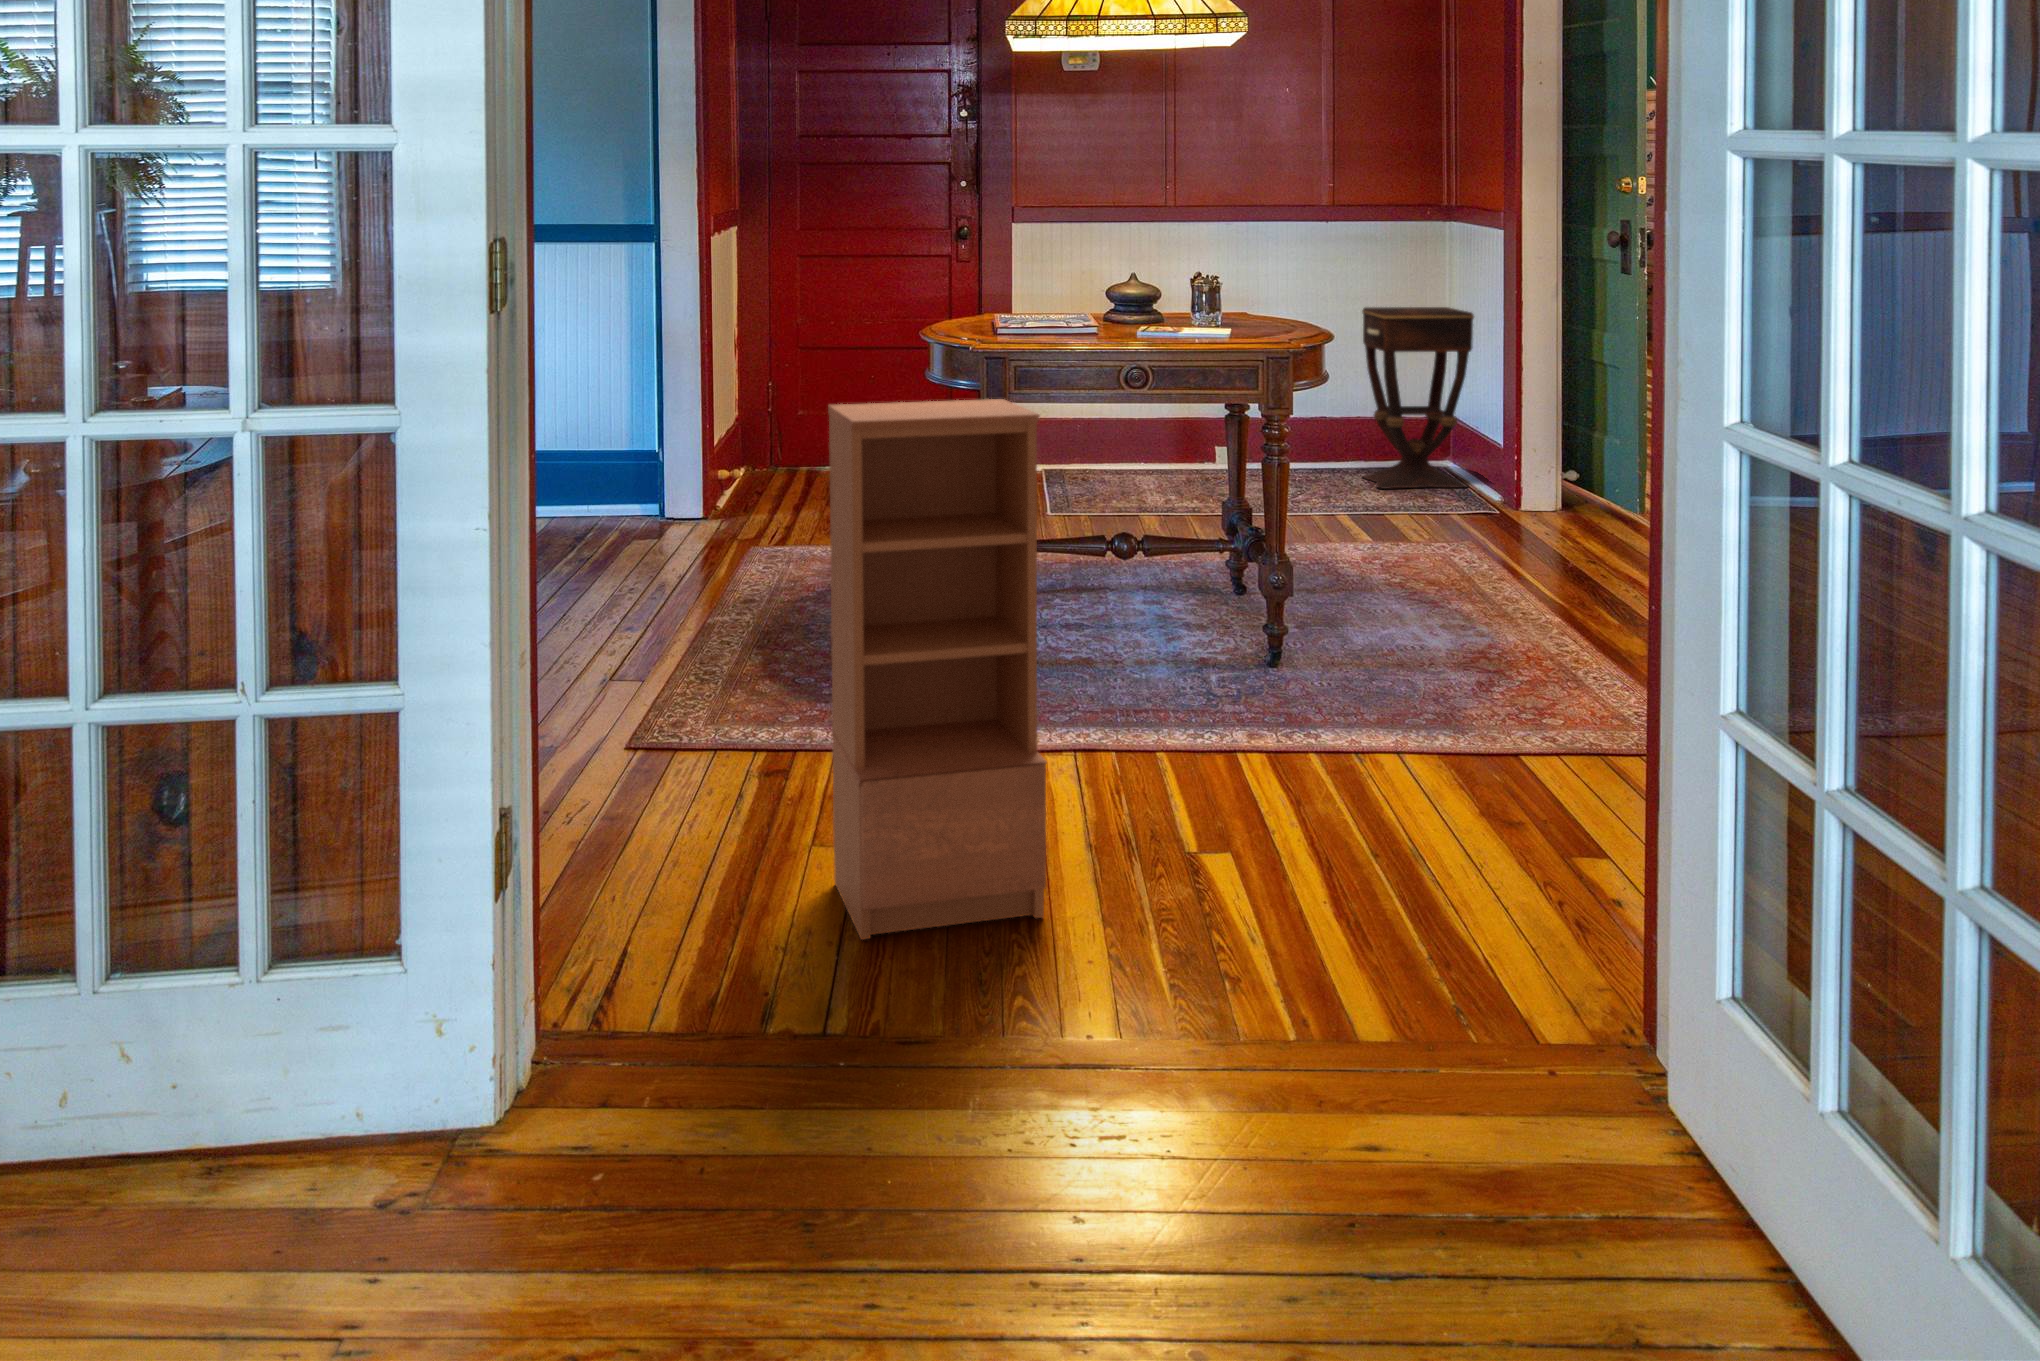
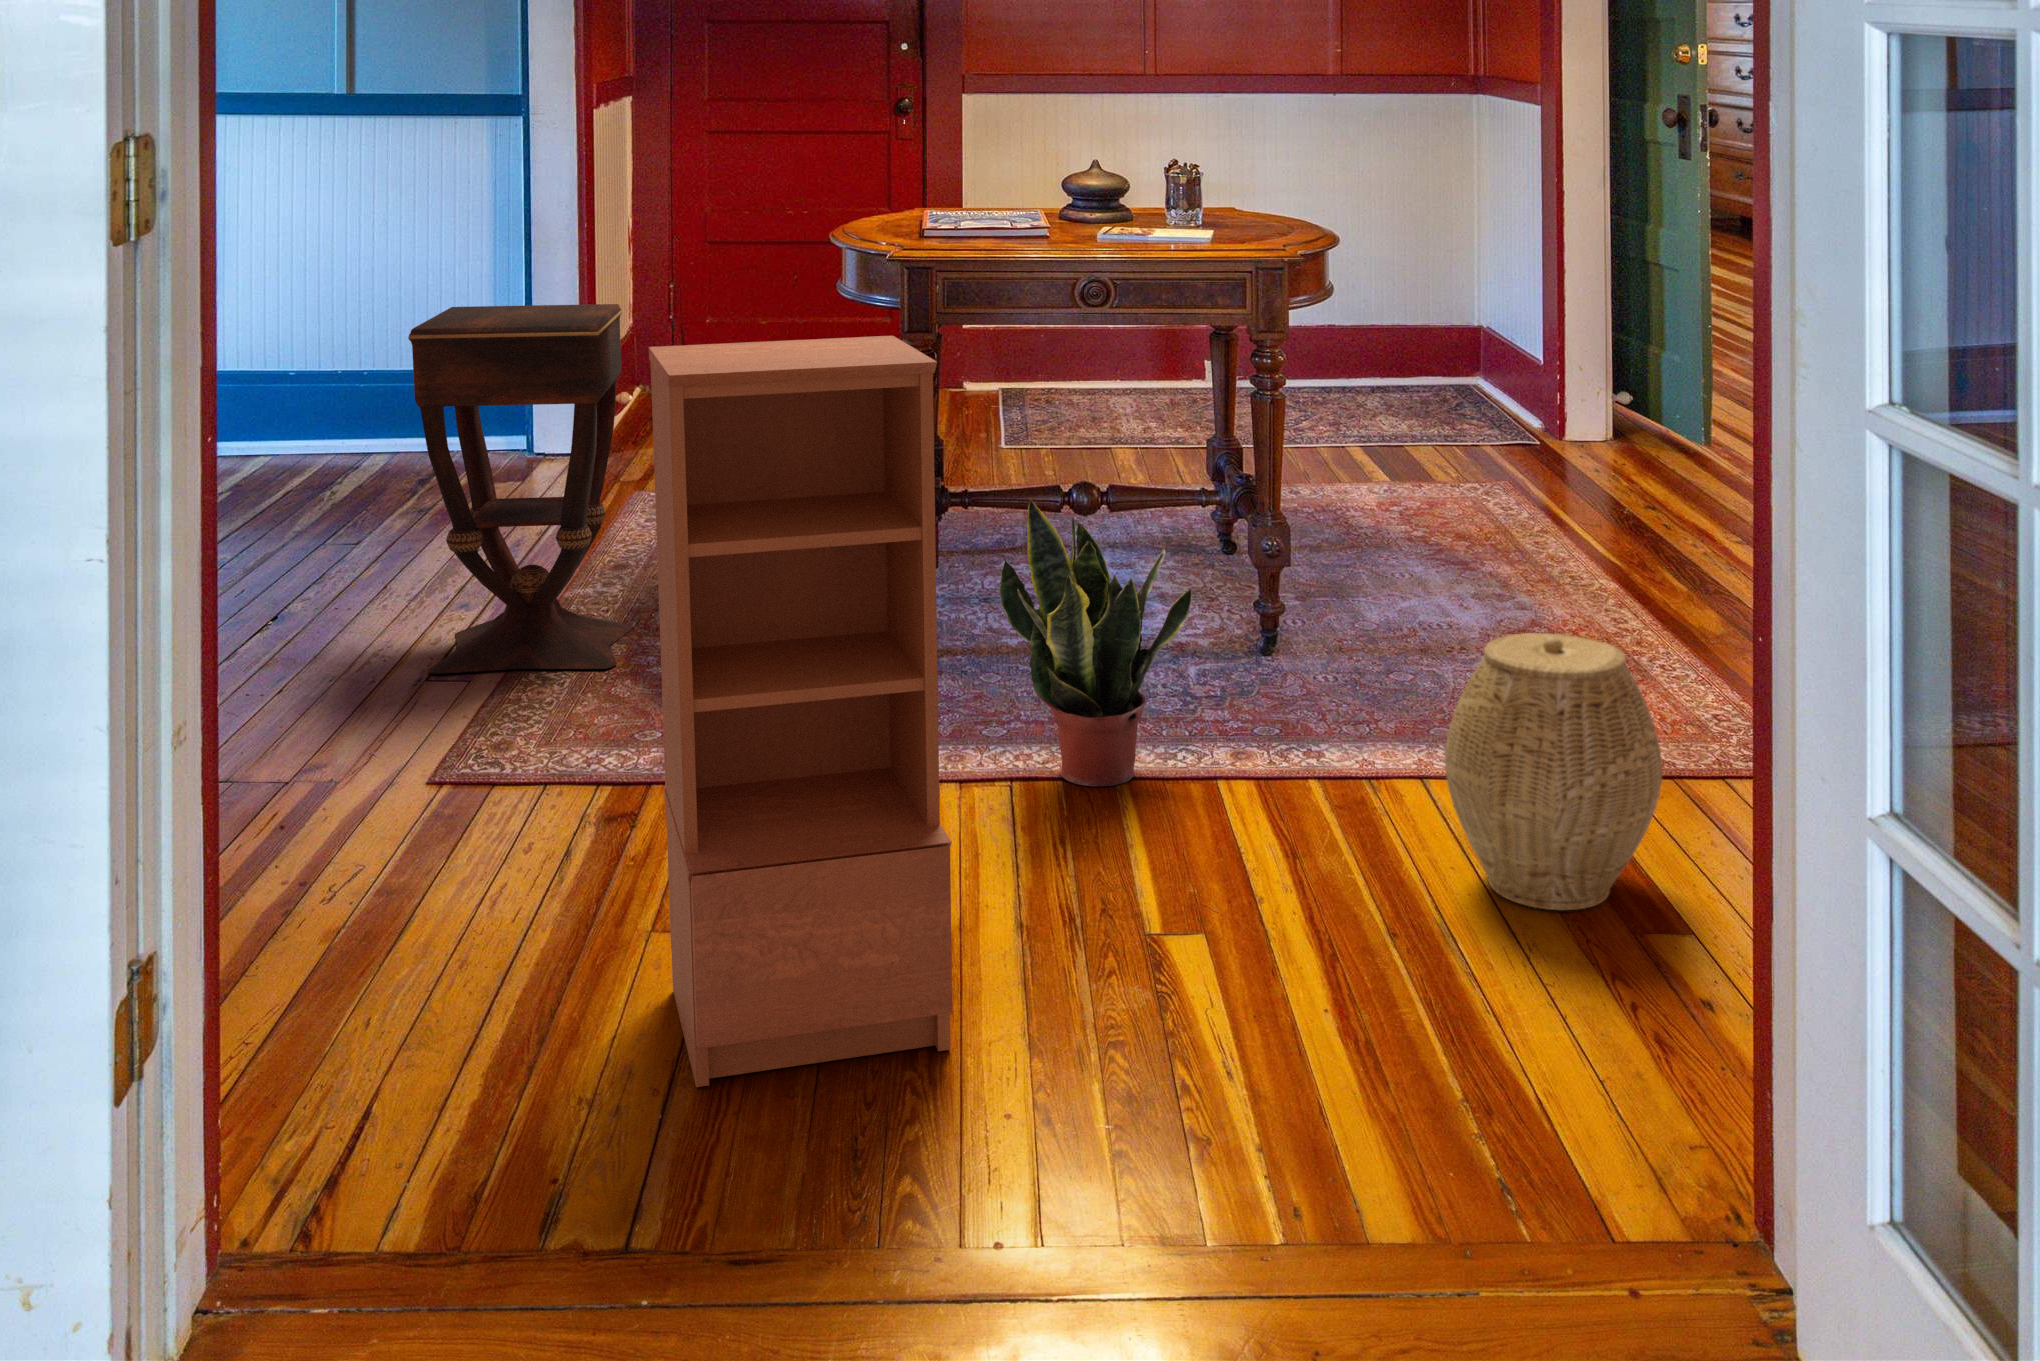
side table: present [1362,307,1474,489] -> present [408,304,632,674]
potted plant: none [1068,531,1217,755] -> present [999,499,1192,786]
woven basket: none [1406,628,1565,832] -> present [1445,633,1662,910]

